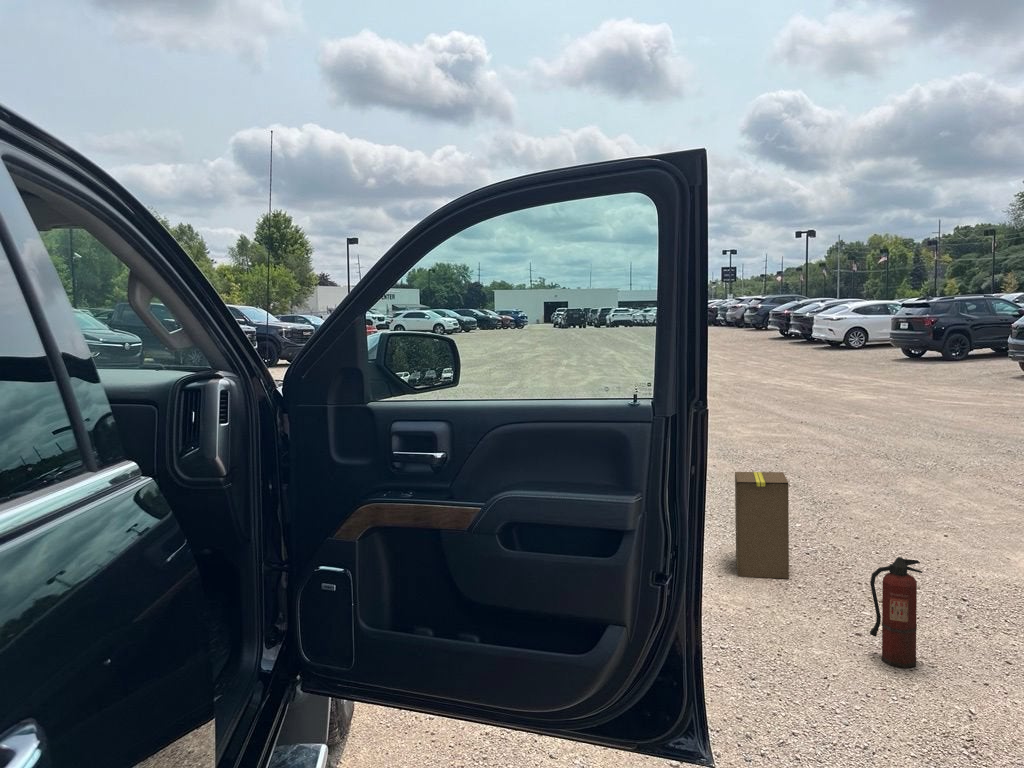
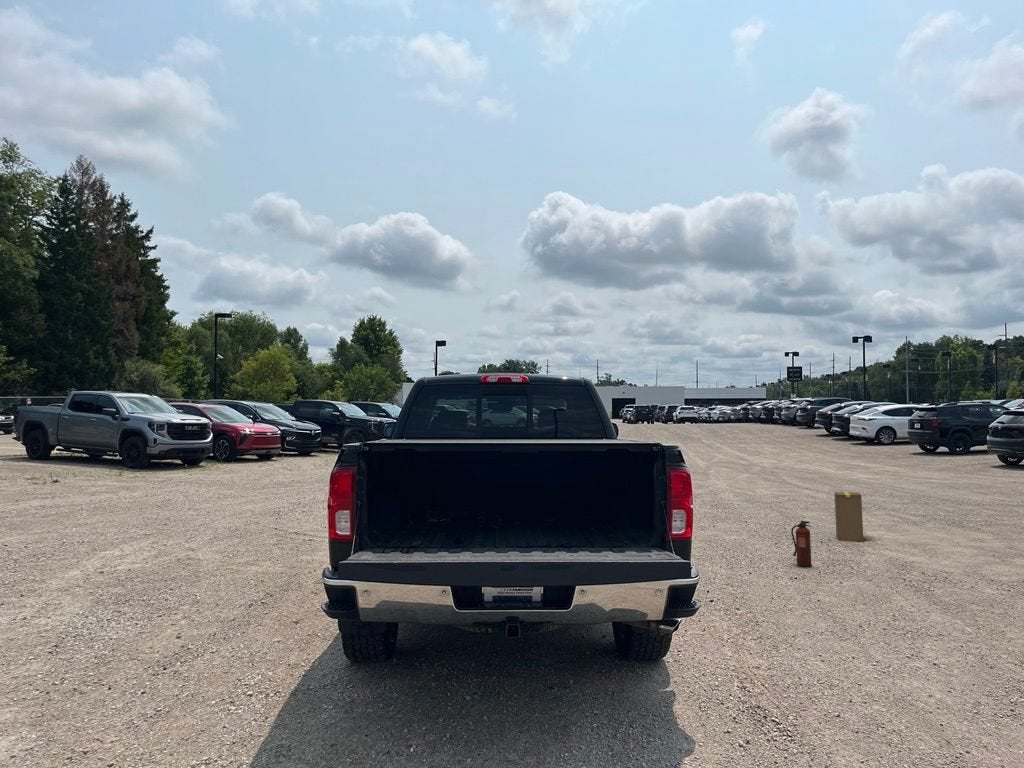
cardboard box: present [735,472,789,579] -> present [835,492,863,541]

